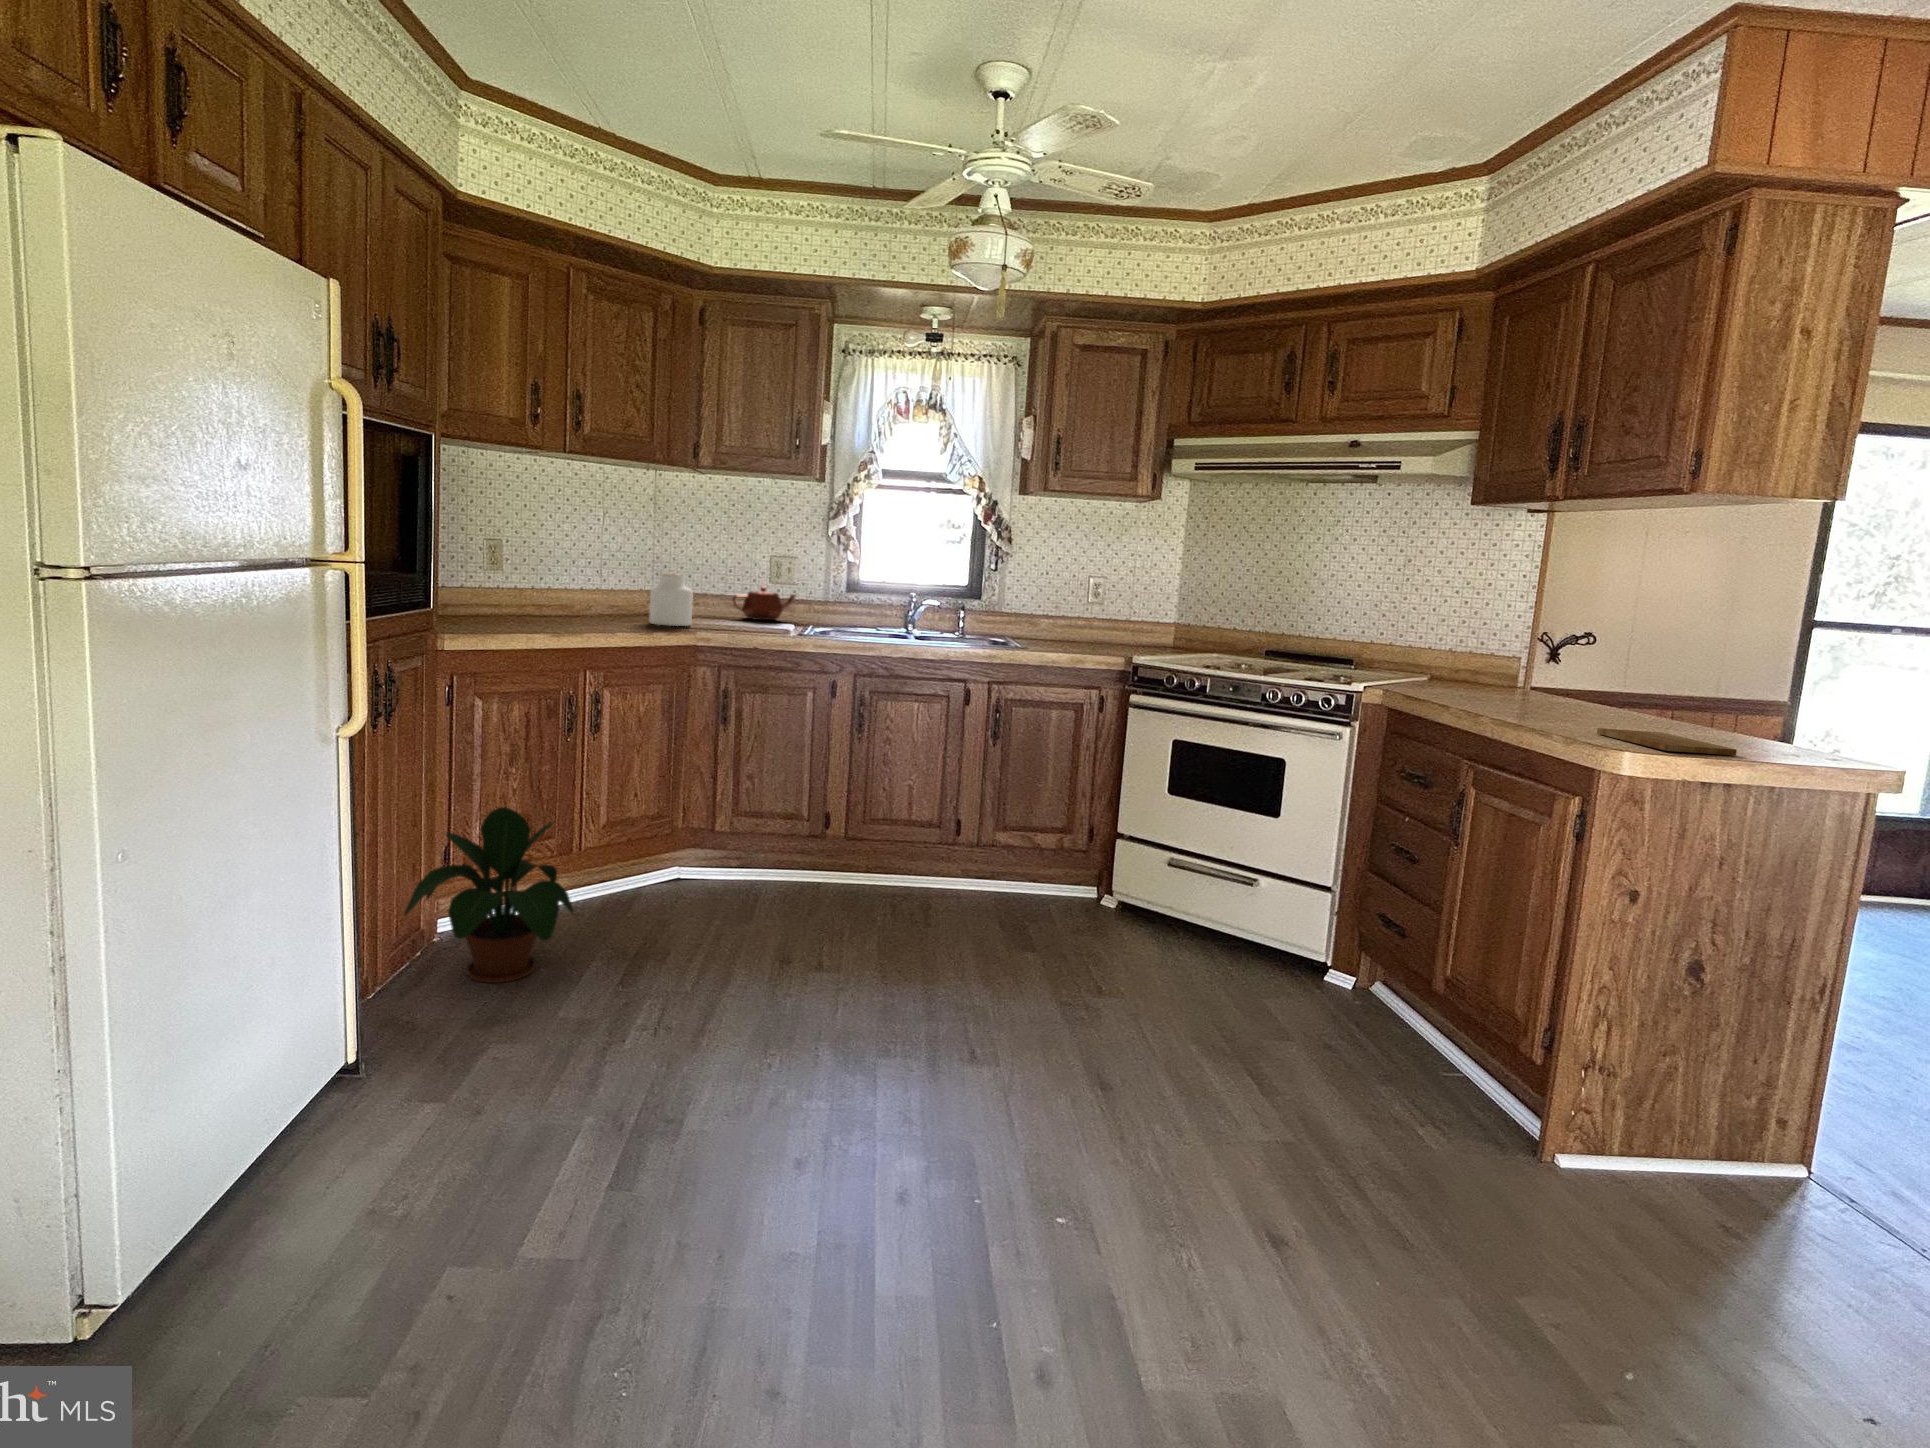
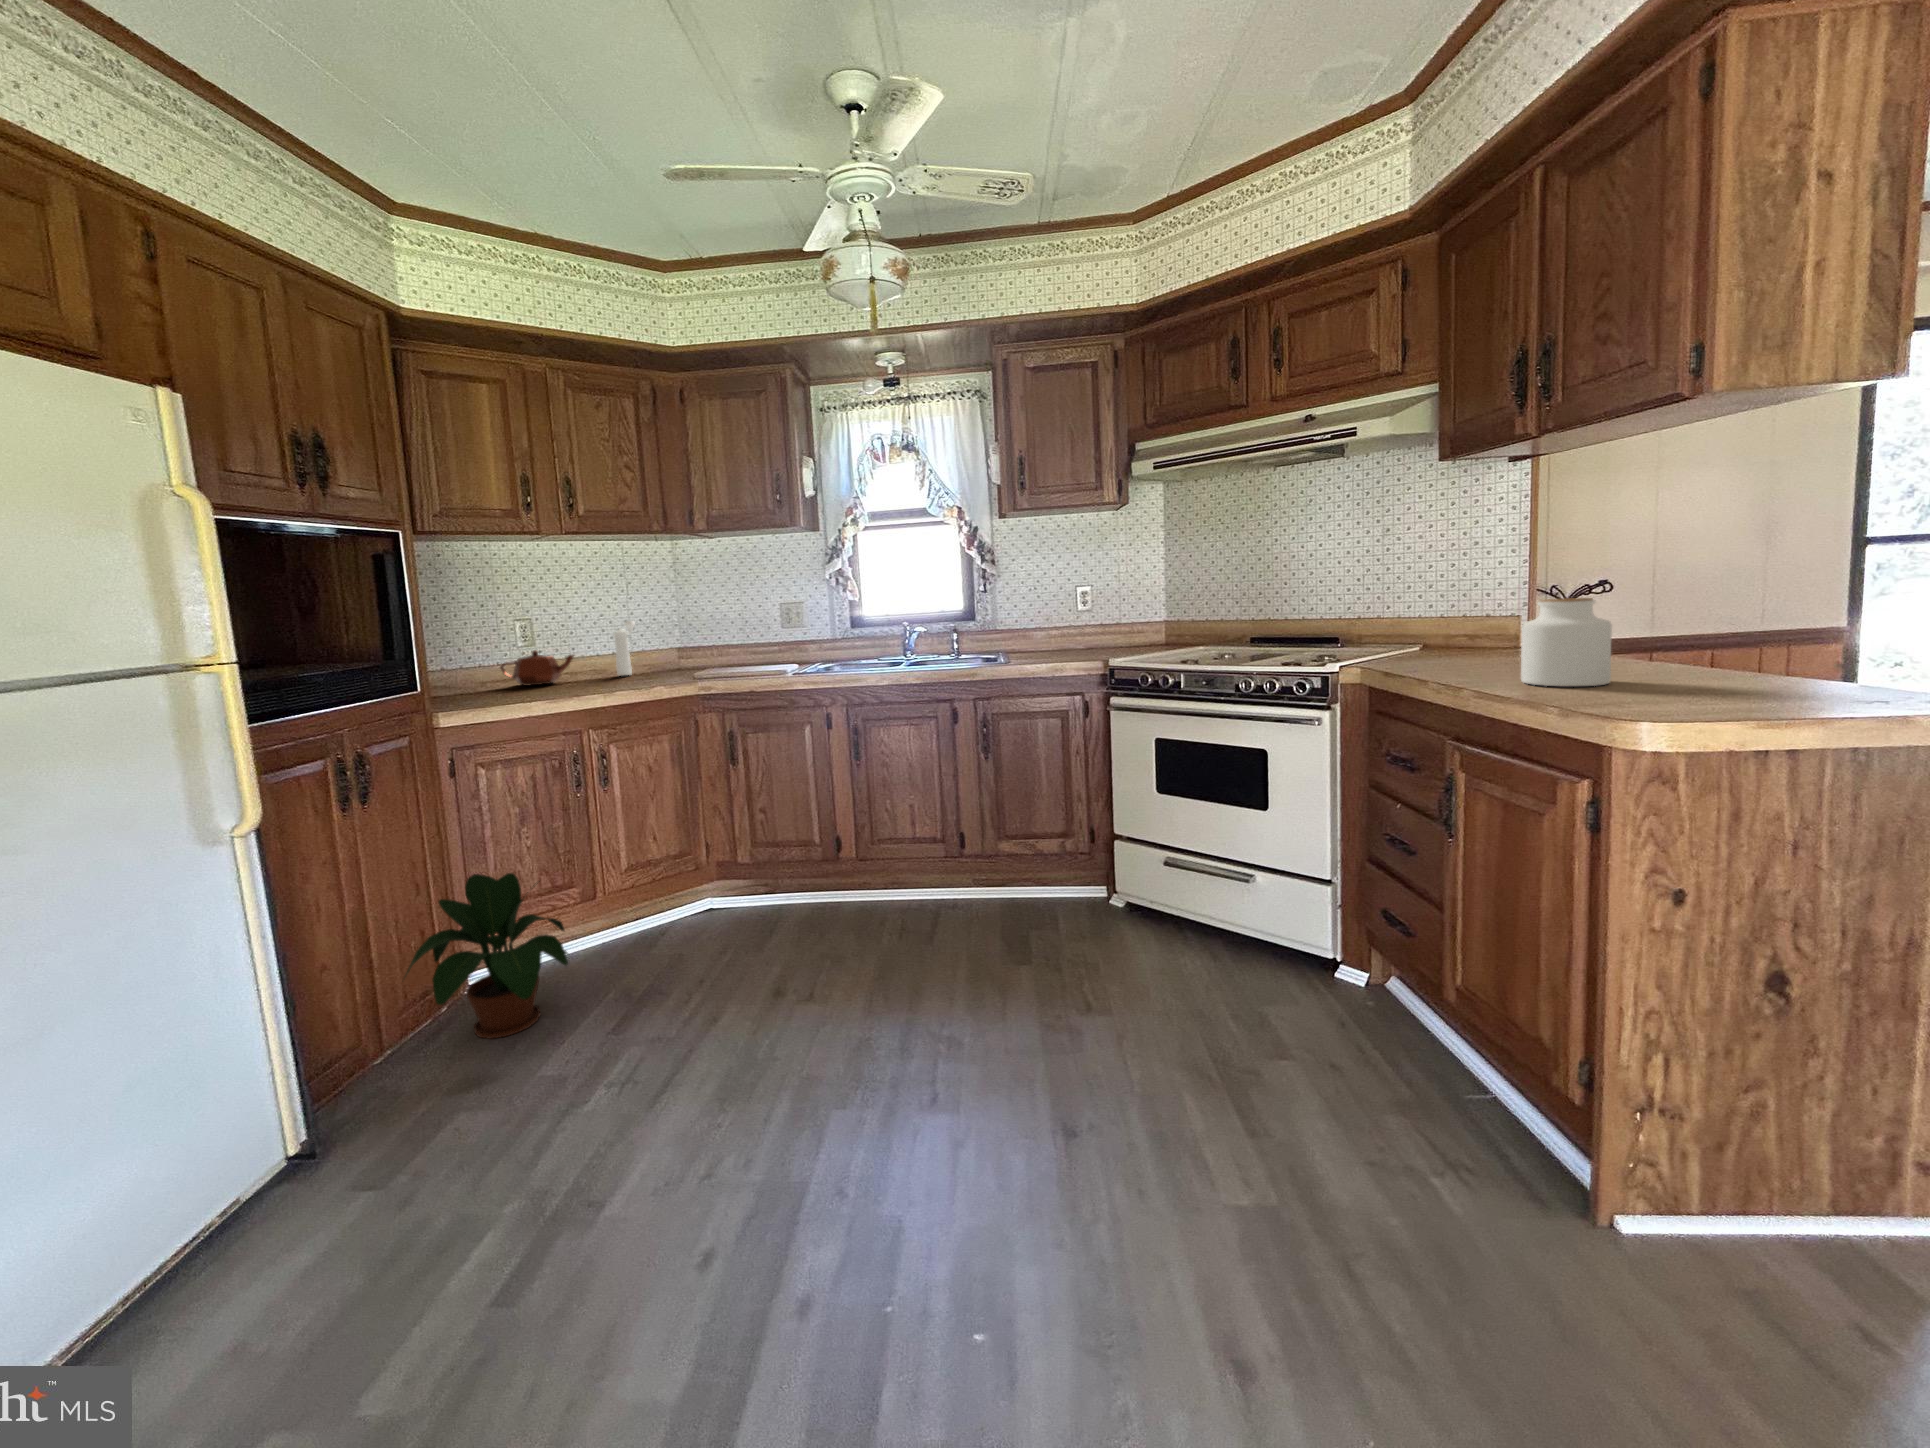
pepper mill: none [596,554,618,614] -> present [614,621,635,676]
jar: present [649,574,693,626] -> present [1521,598,1612,686]
teapot: present [732,586,796,620] -> present [500,650,574,686]
cutting board: present [1597,728,1737,755] -> none [1605,687,1797,713]

